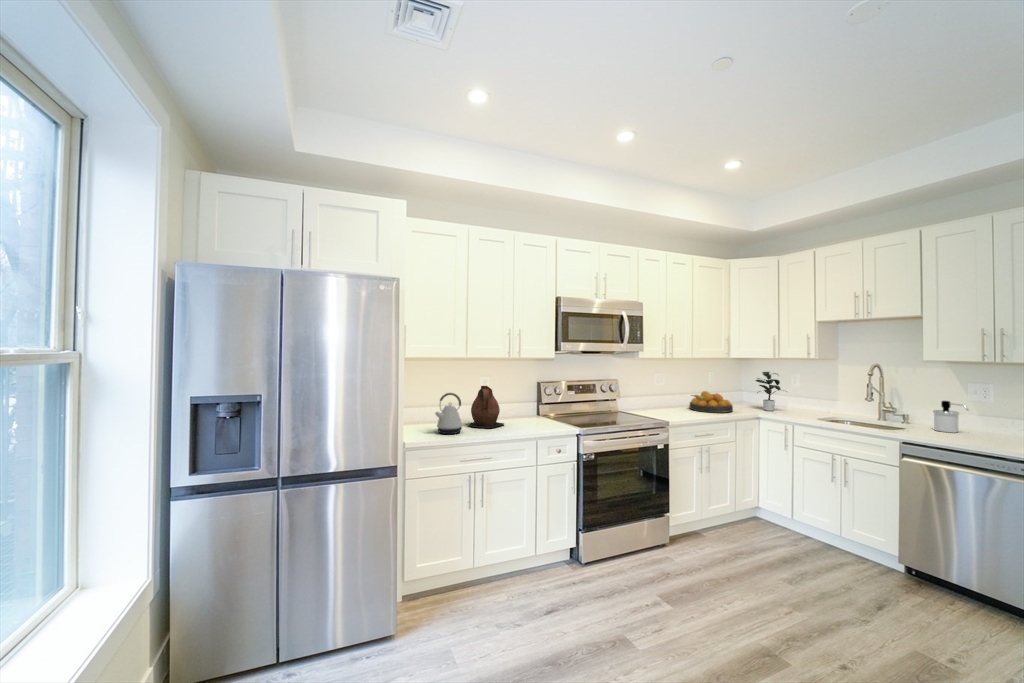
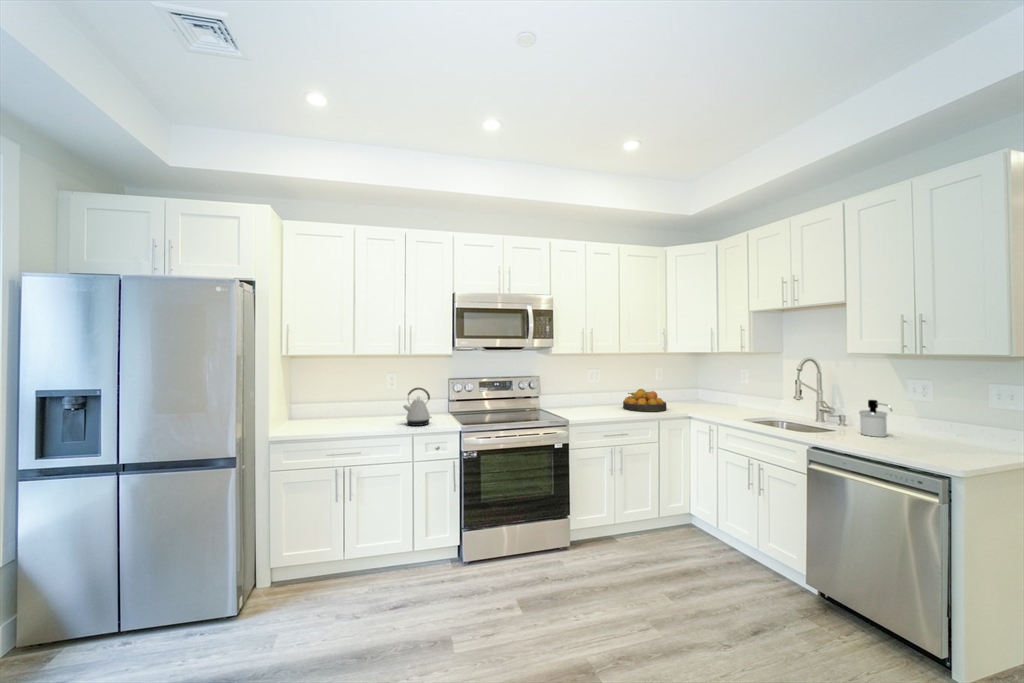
potted plant: present [756,372,781,411] -> none [692,368,736,410]
ceramic pitcher: present [469,386,504,428] -> none [360,383,399,423]
kettle: present [435,393,463,434] -> present [403,388,432,426]

